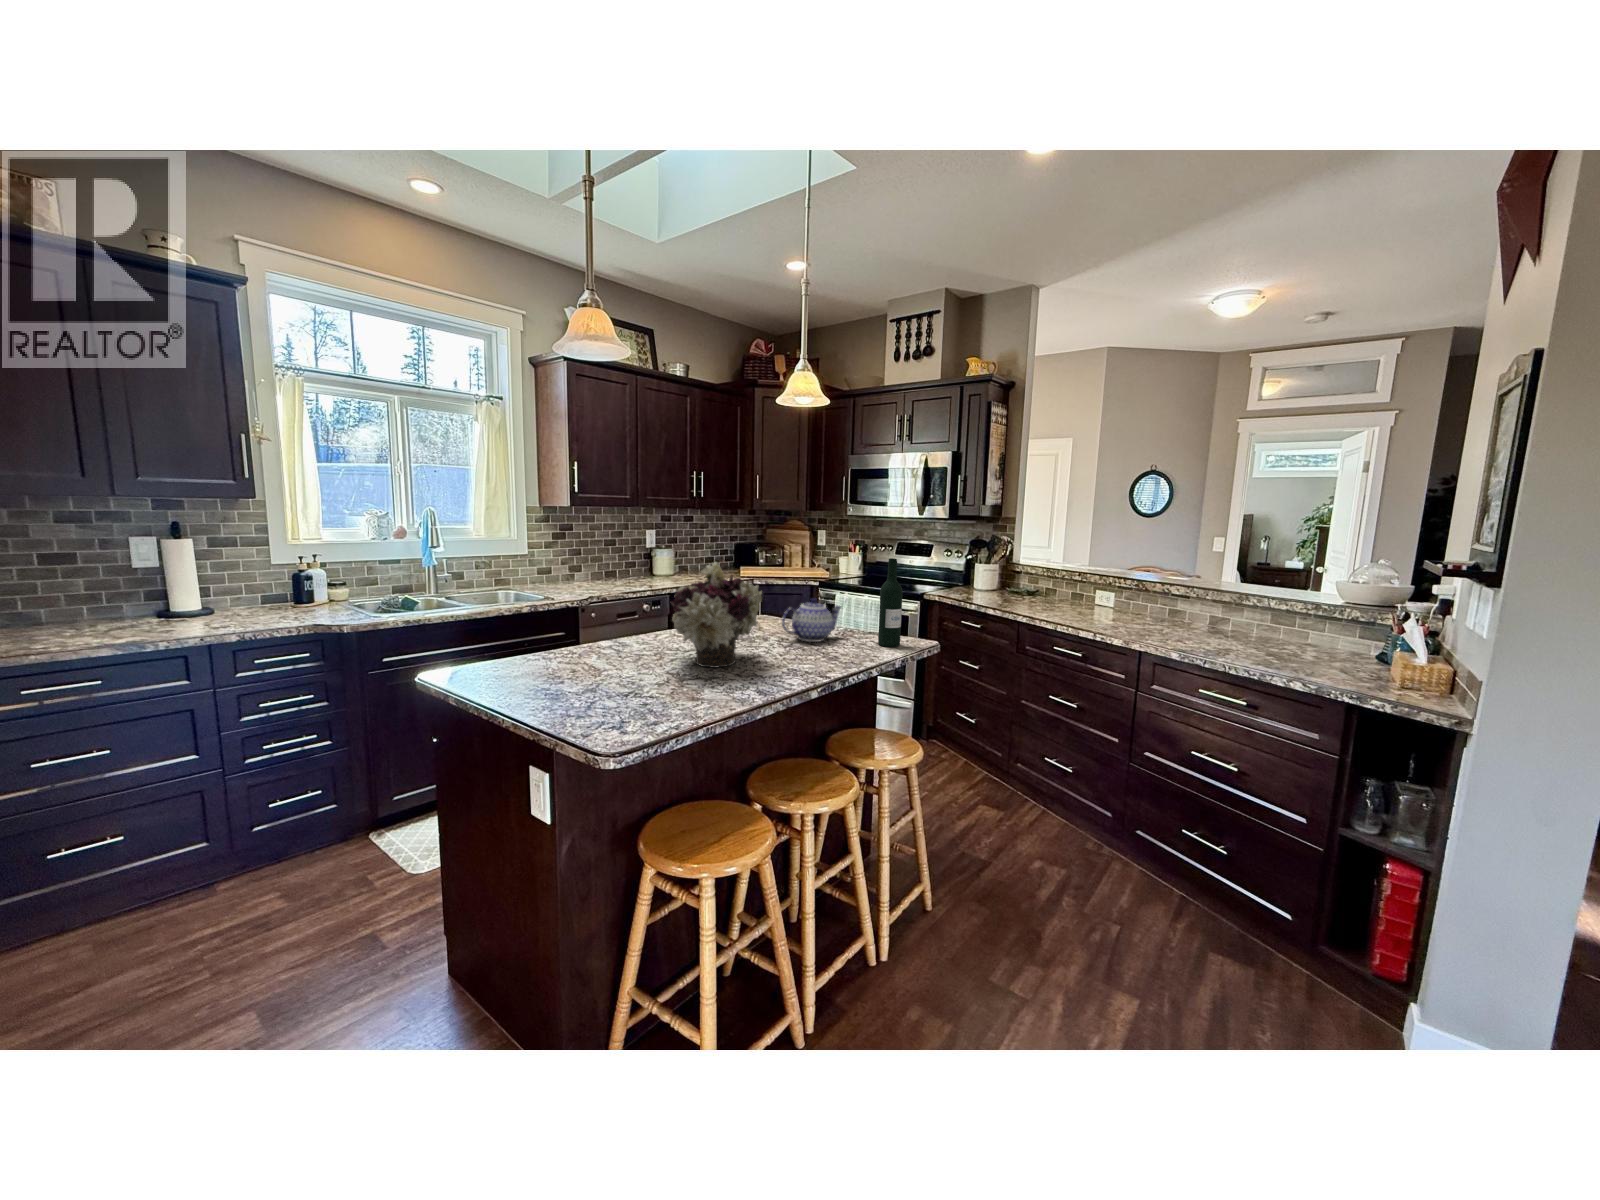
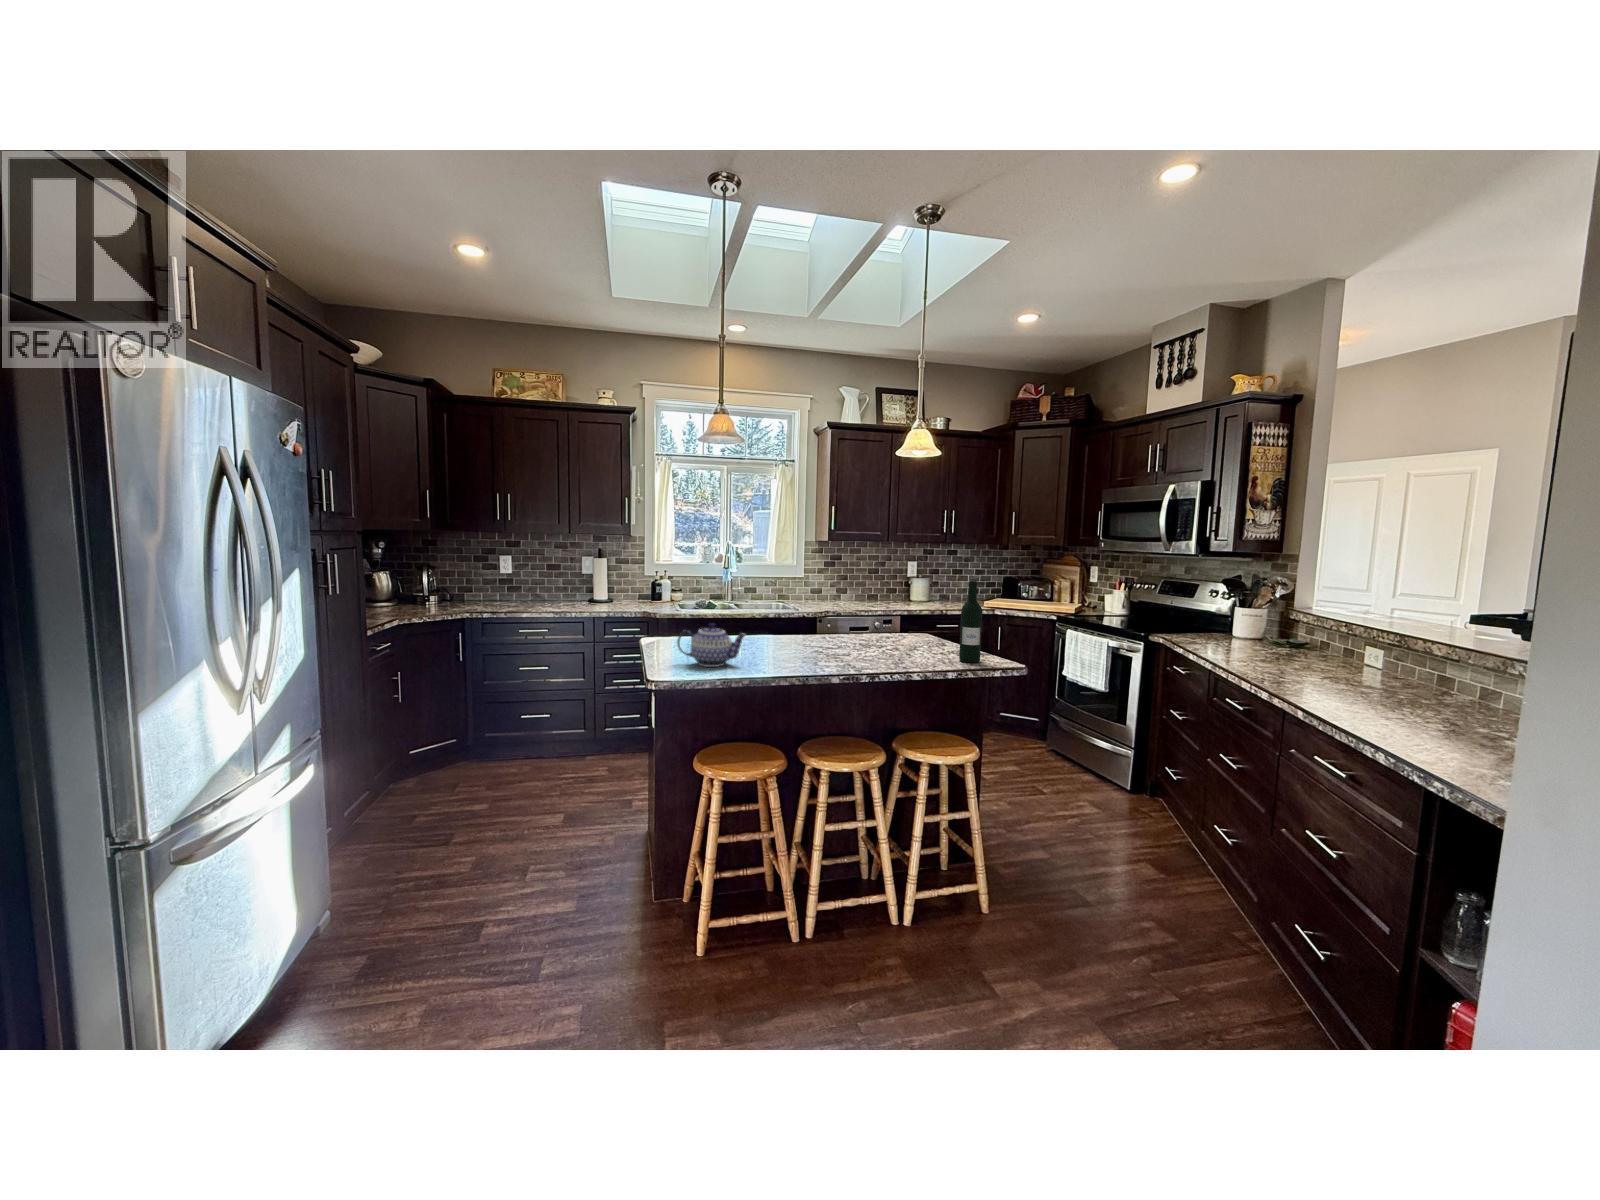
flower arrangement: present [671,562,762,668] -> none [763,575,843,656]
teapot: present [782,598,841,642] -> present [677,623,745,667]

